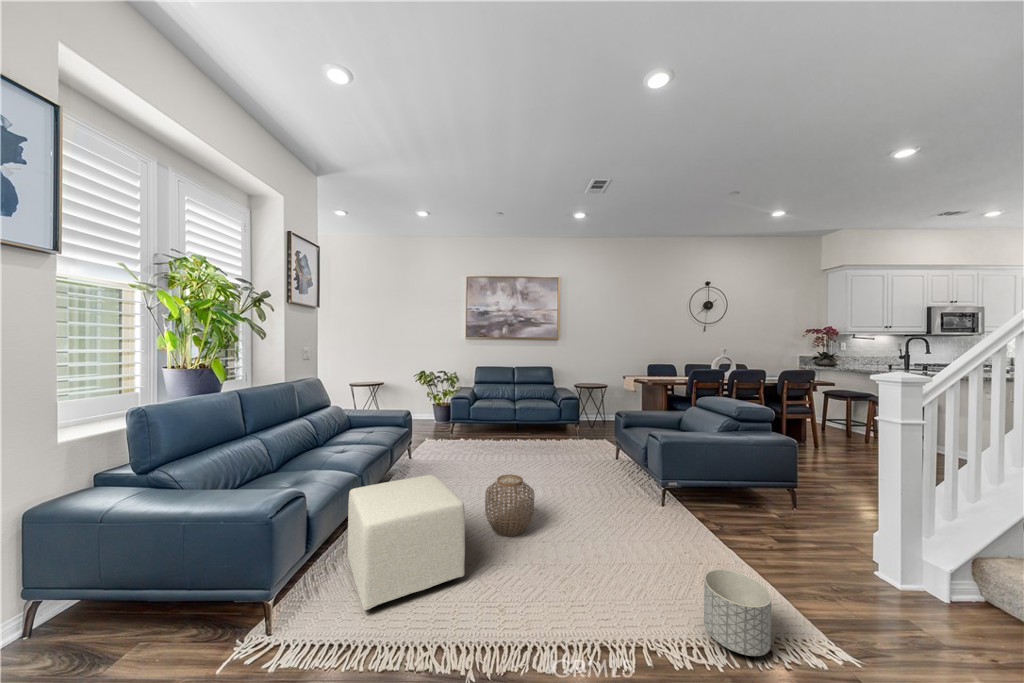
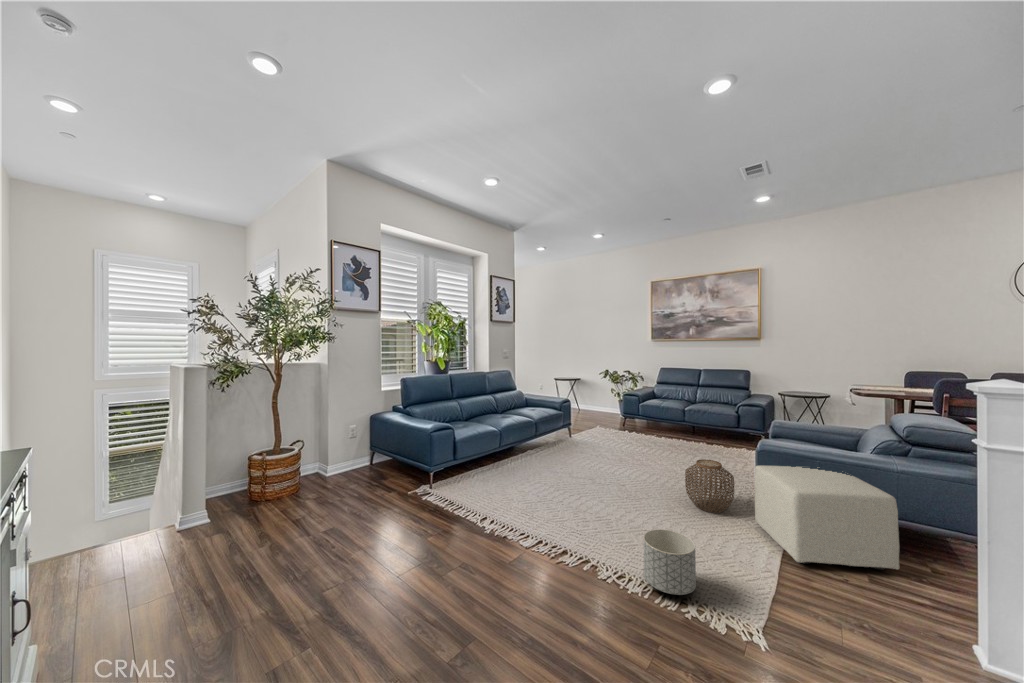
ottoman: present [348,475,465,610] -> present [755,465,900,570]
woven basket: present [485,475,534,536] -> present [685,459,734,513]

